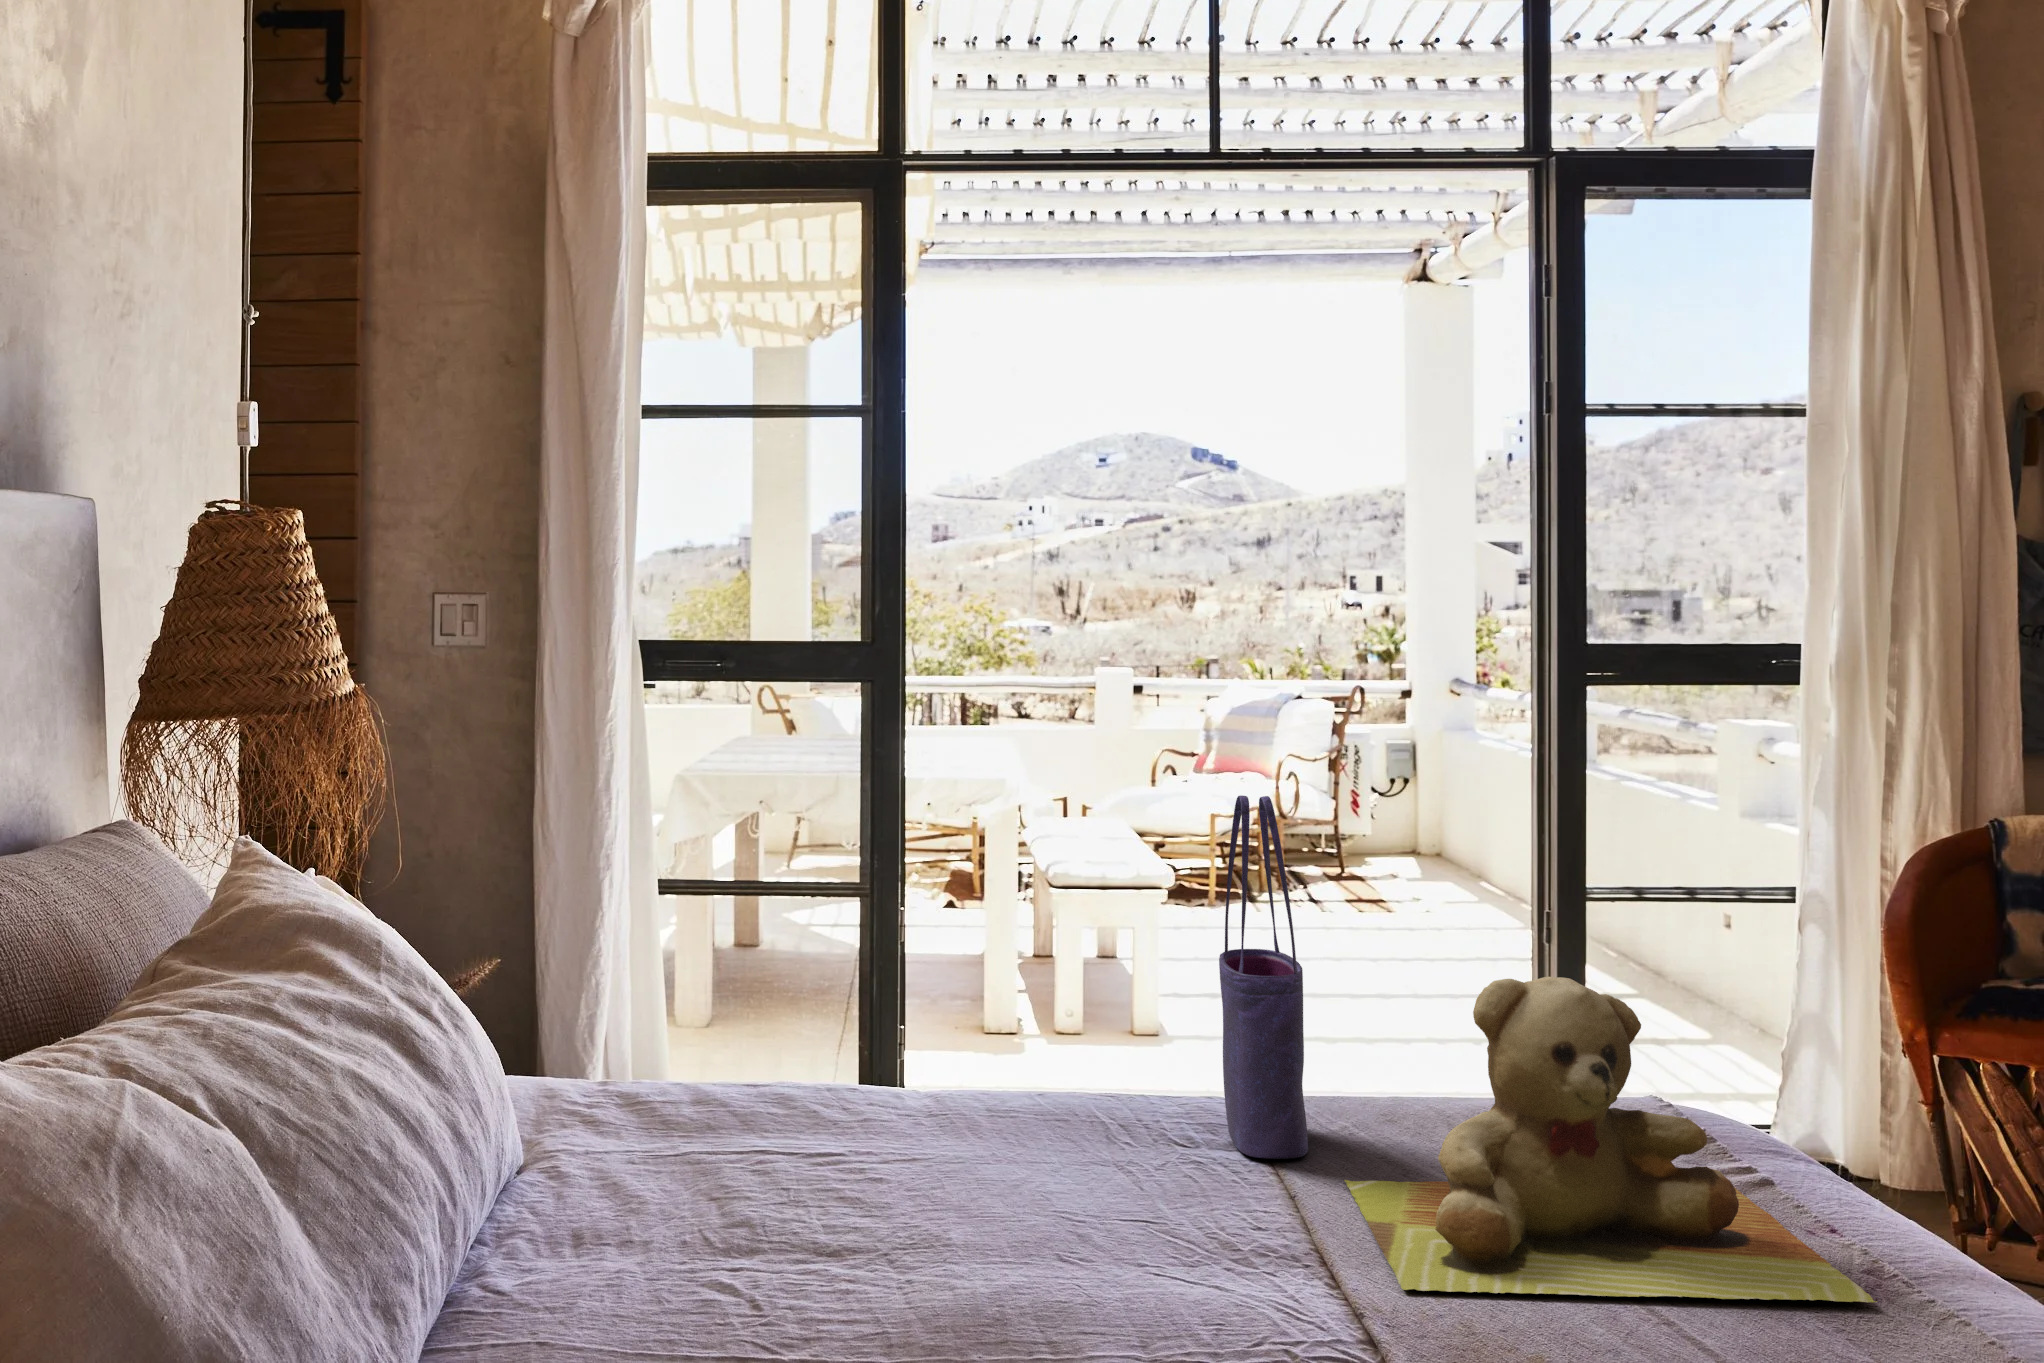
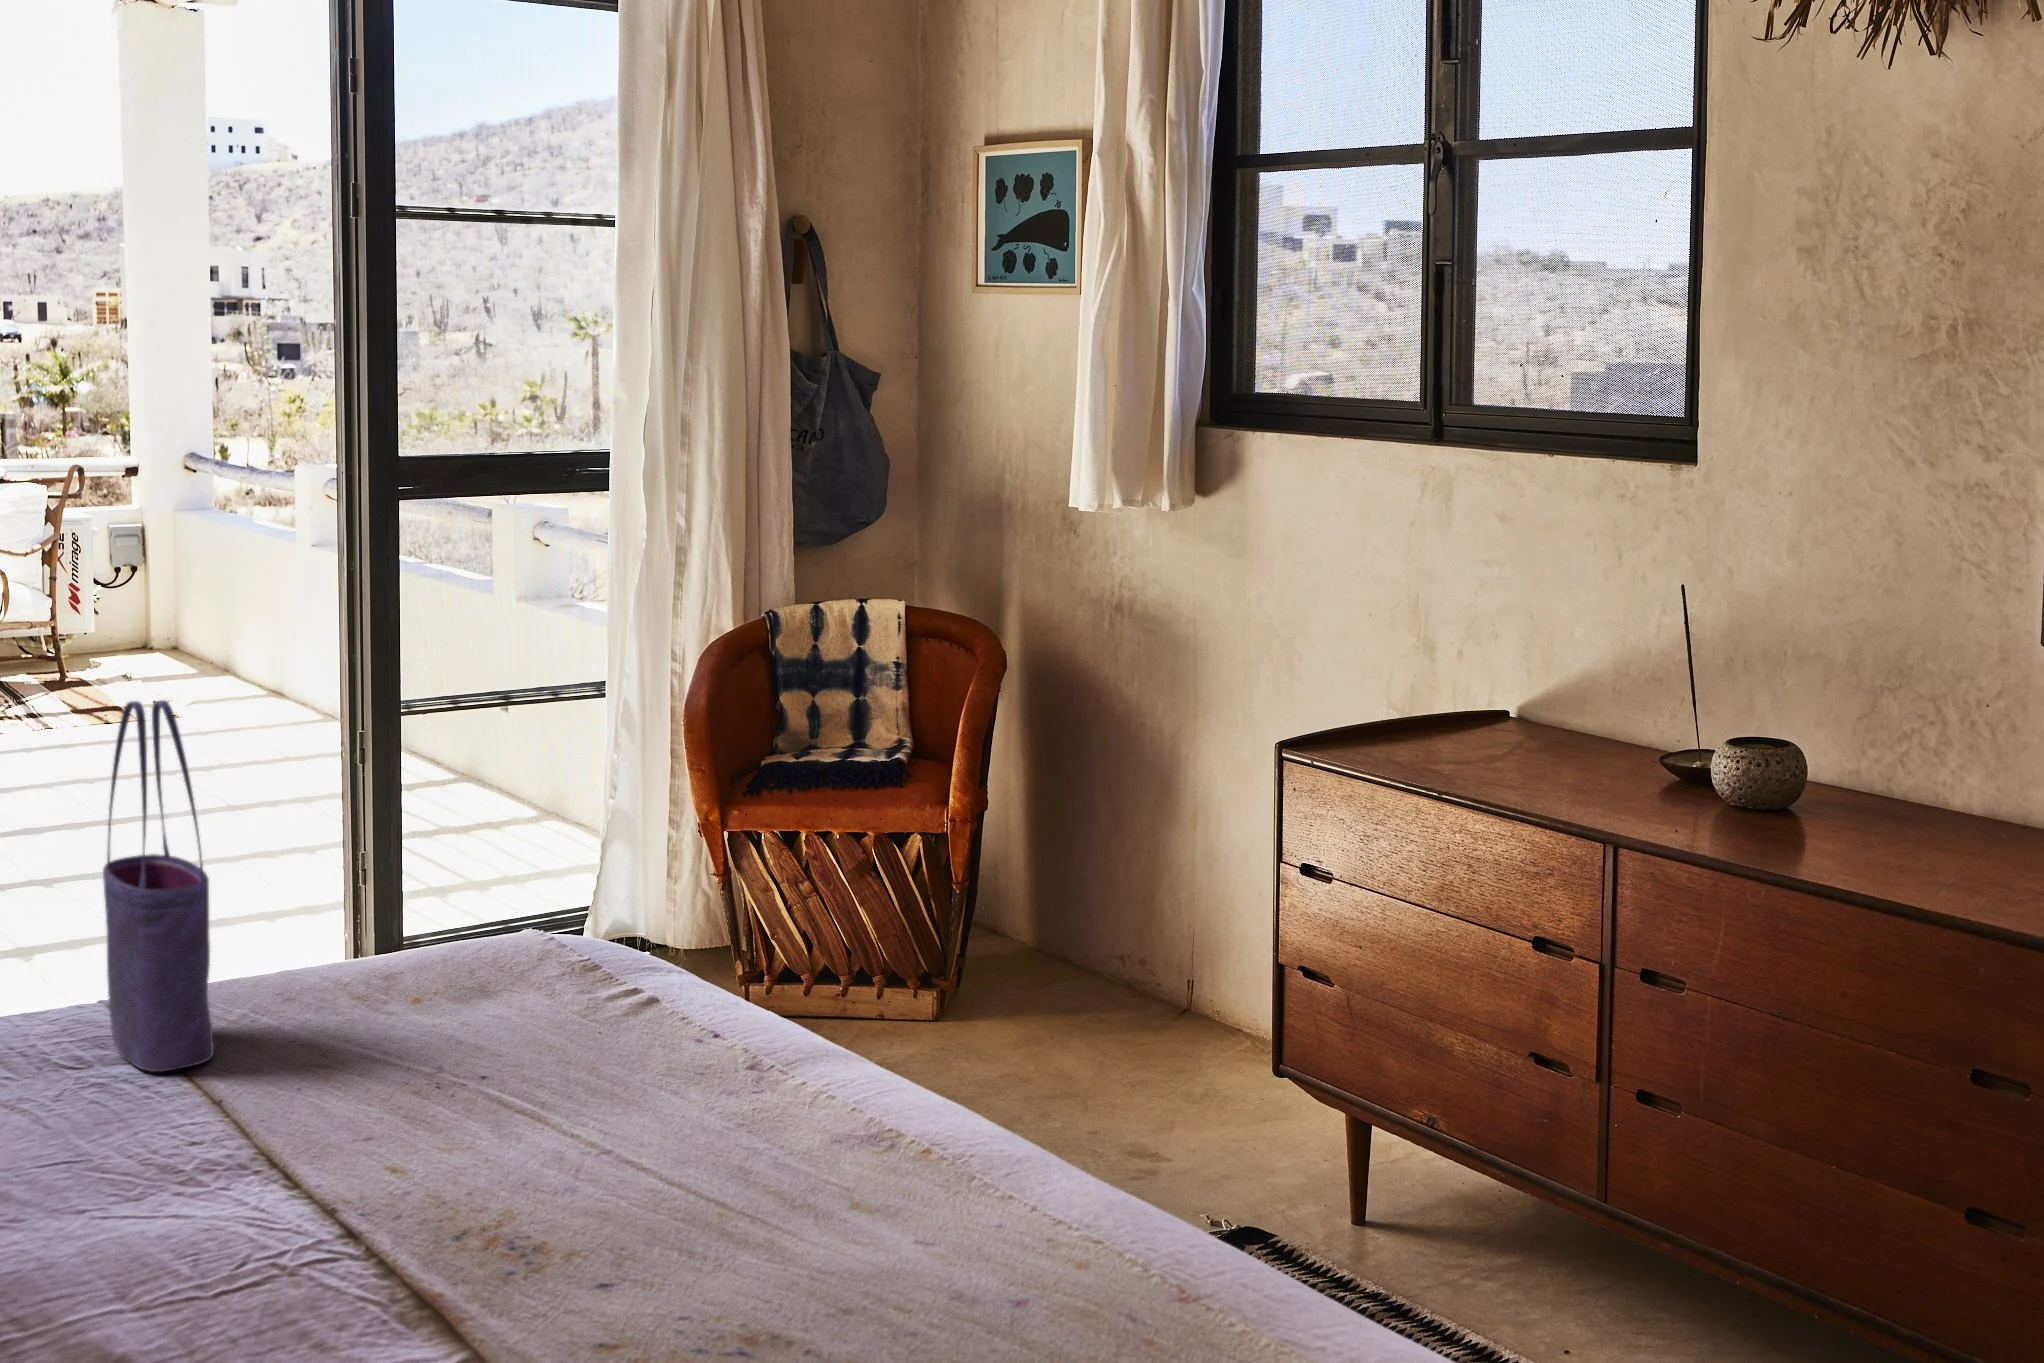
teddy bear: present [1345,977,1876,1302] -> none [262,855,743,1172]

